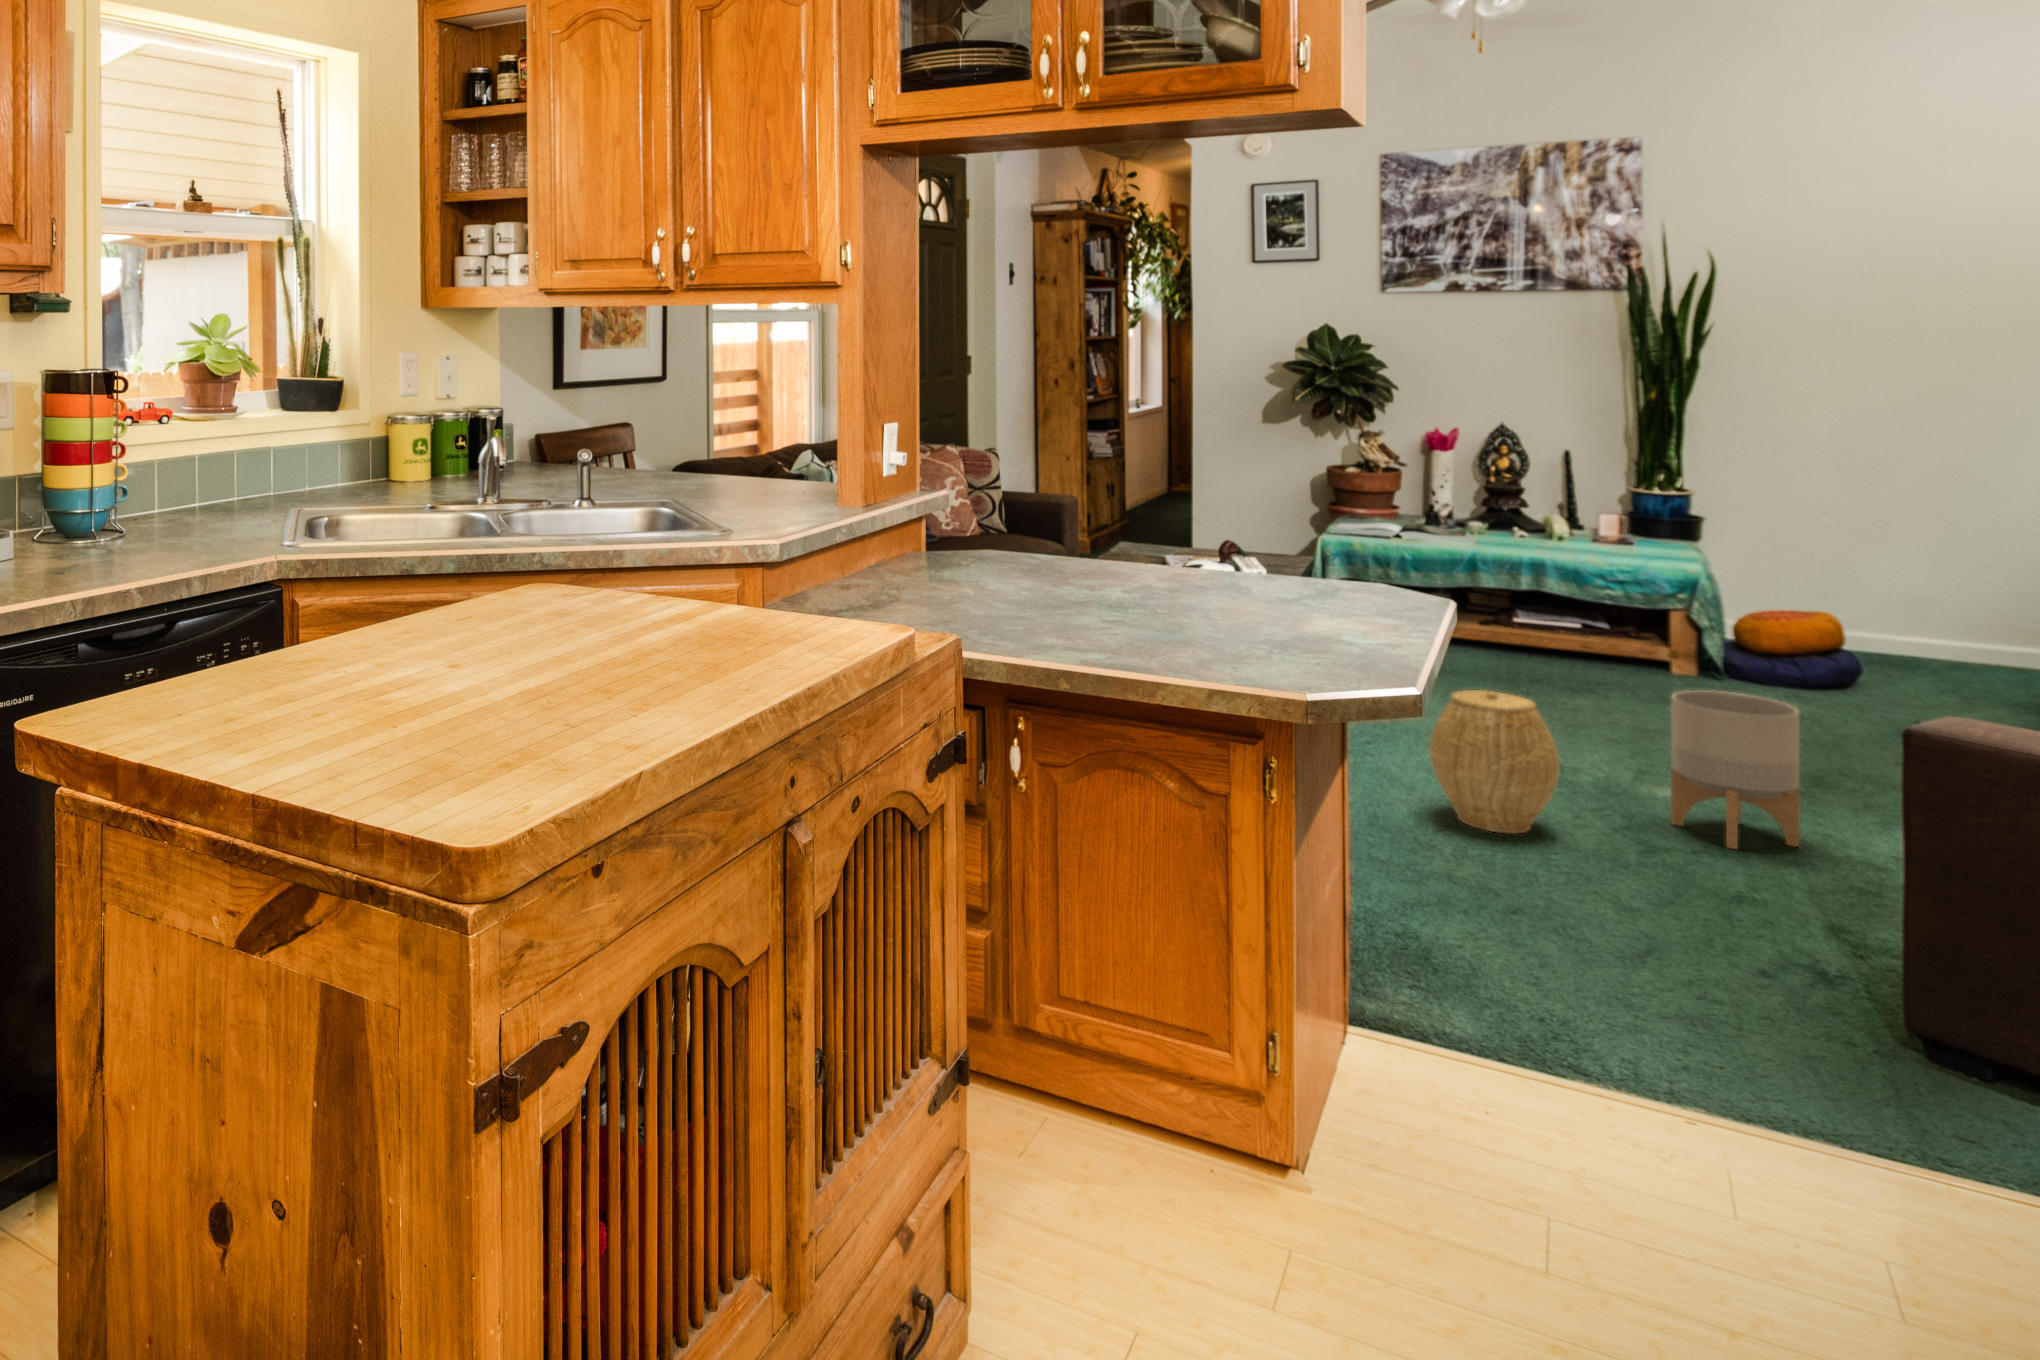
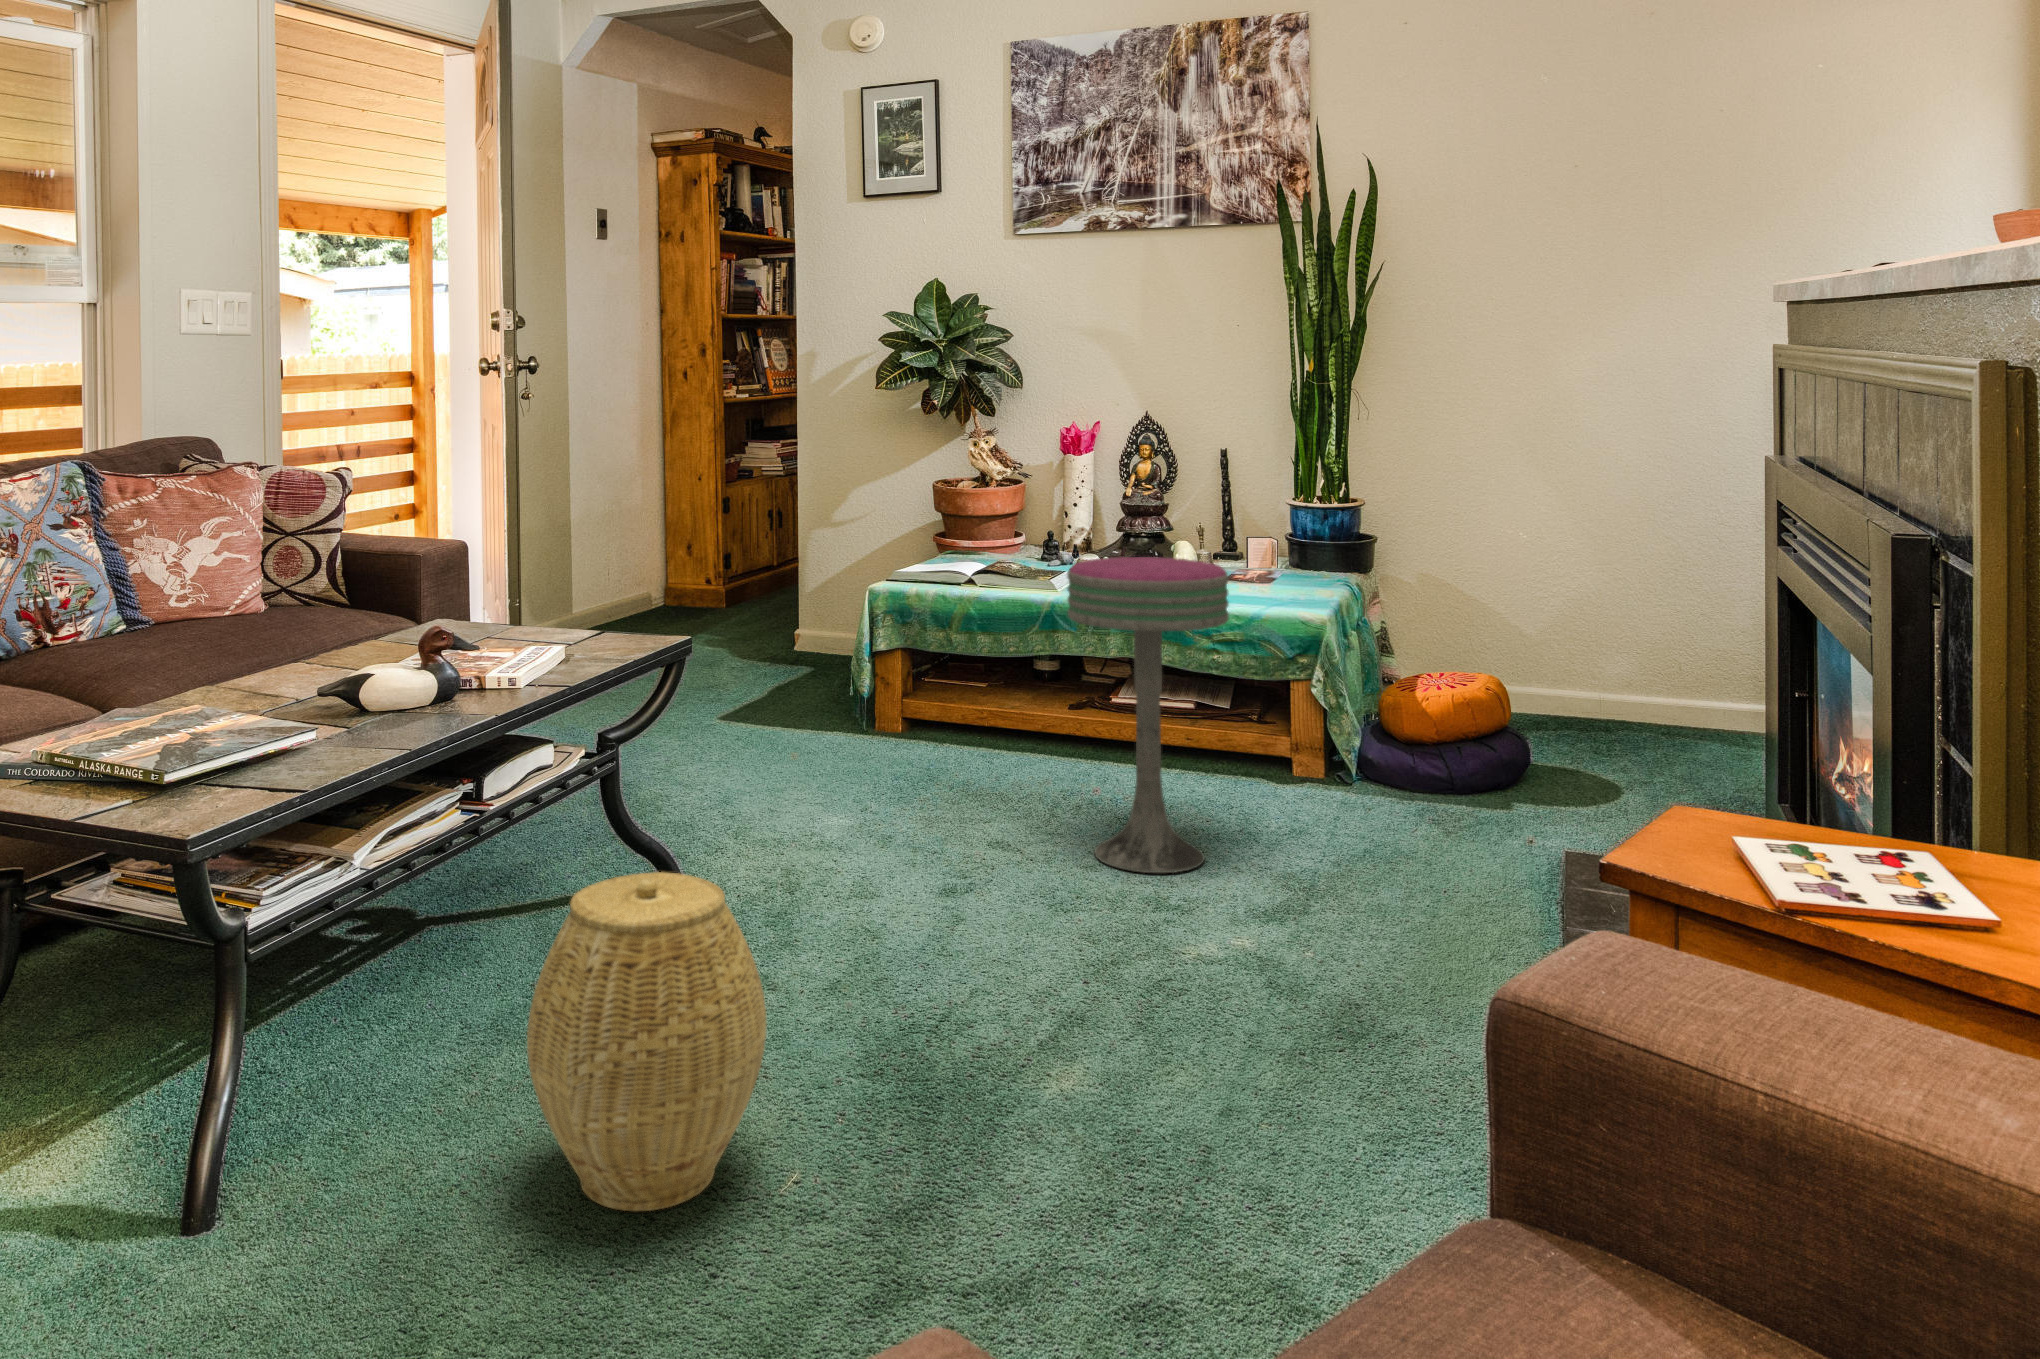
bar stool: none [1551,532,1673,720] -> present [1067,557,1229,873]
planter: present [1671,690,1799,849] -> none [1006,851,1212,1218]

